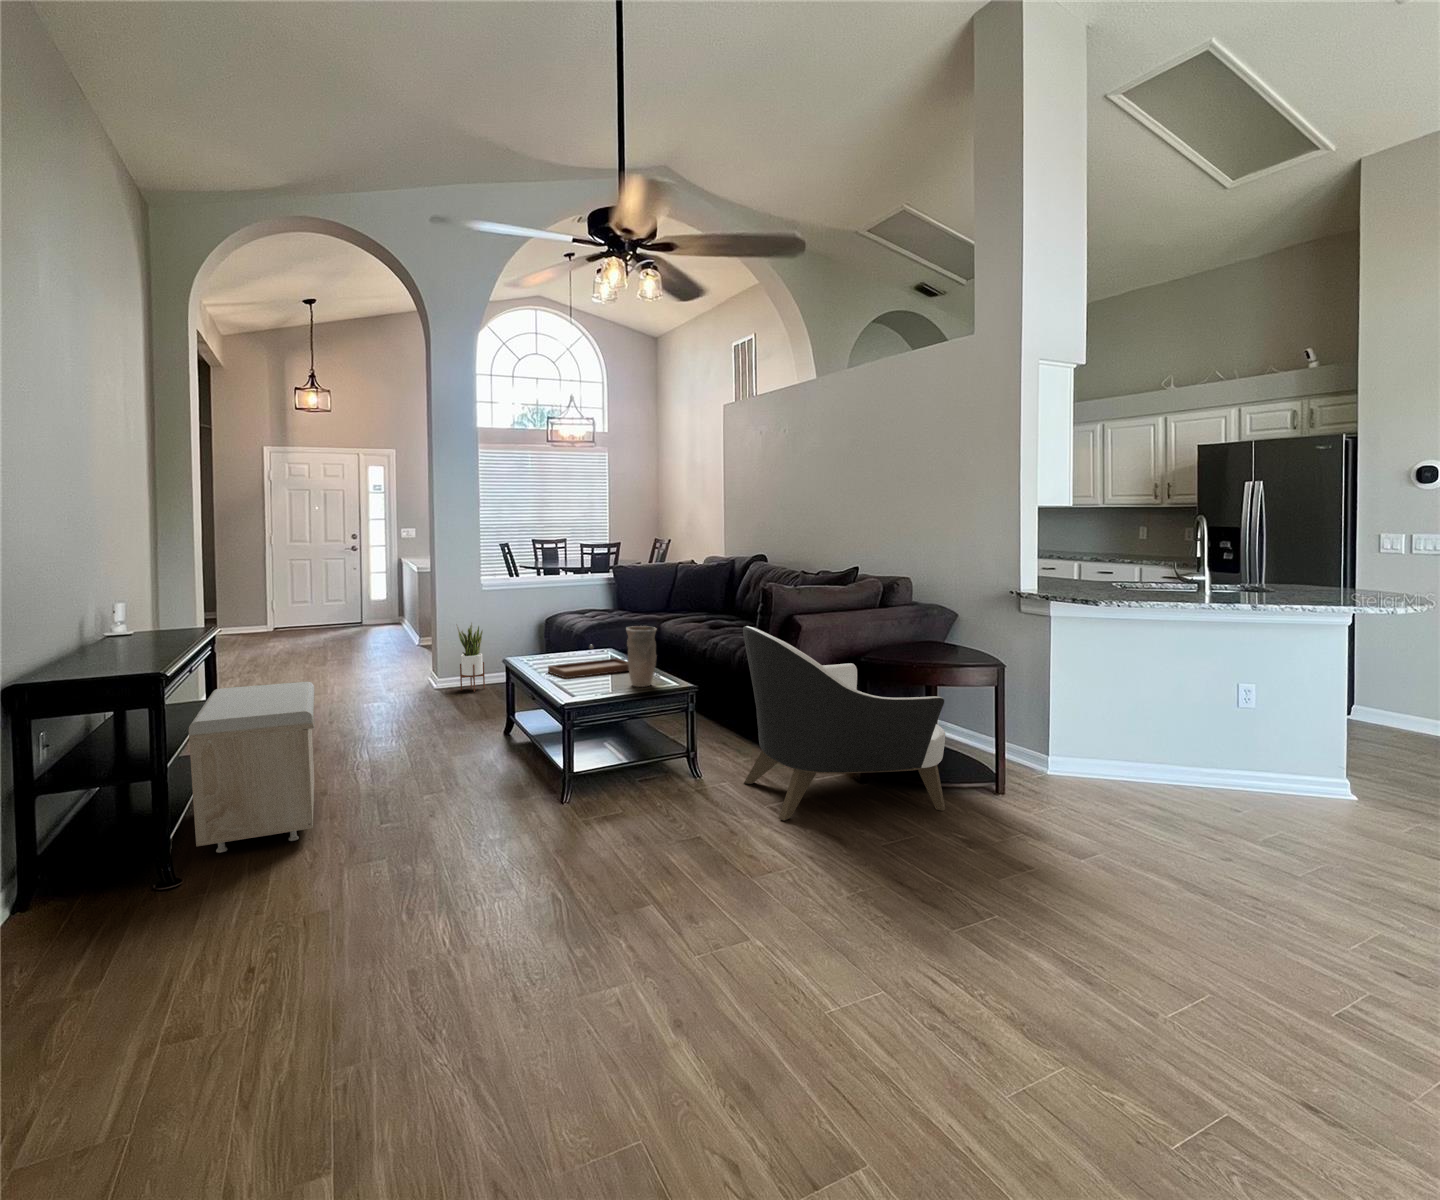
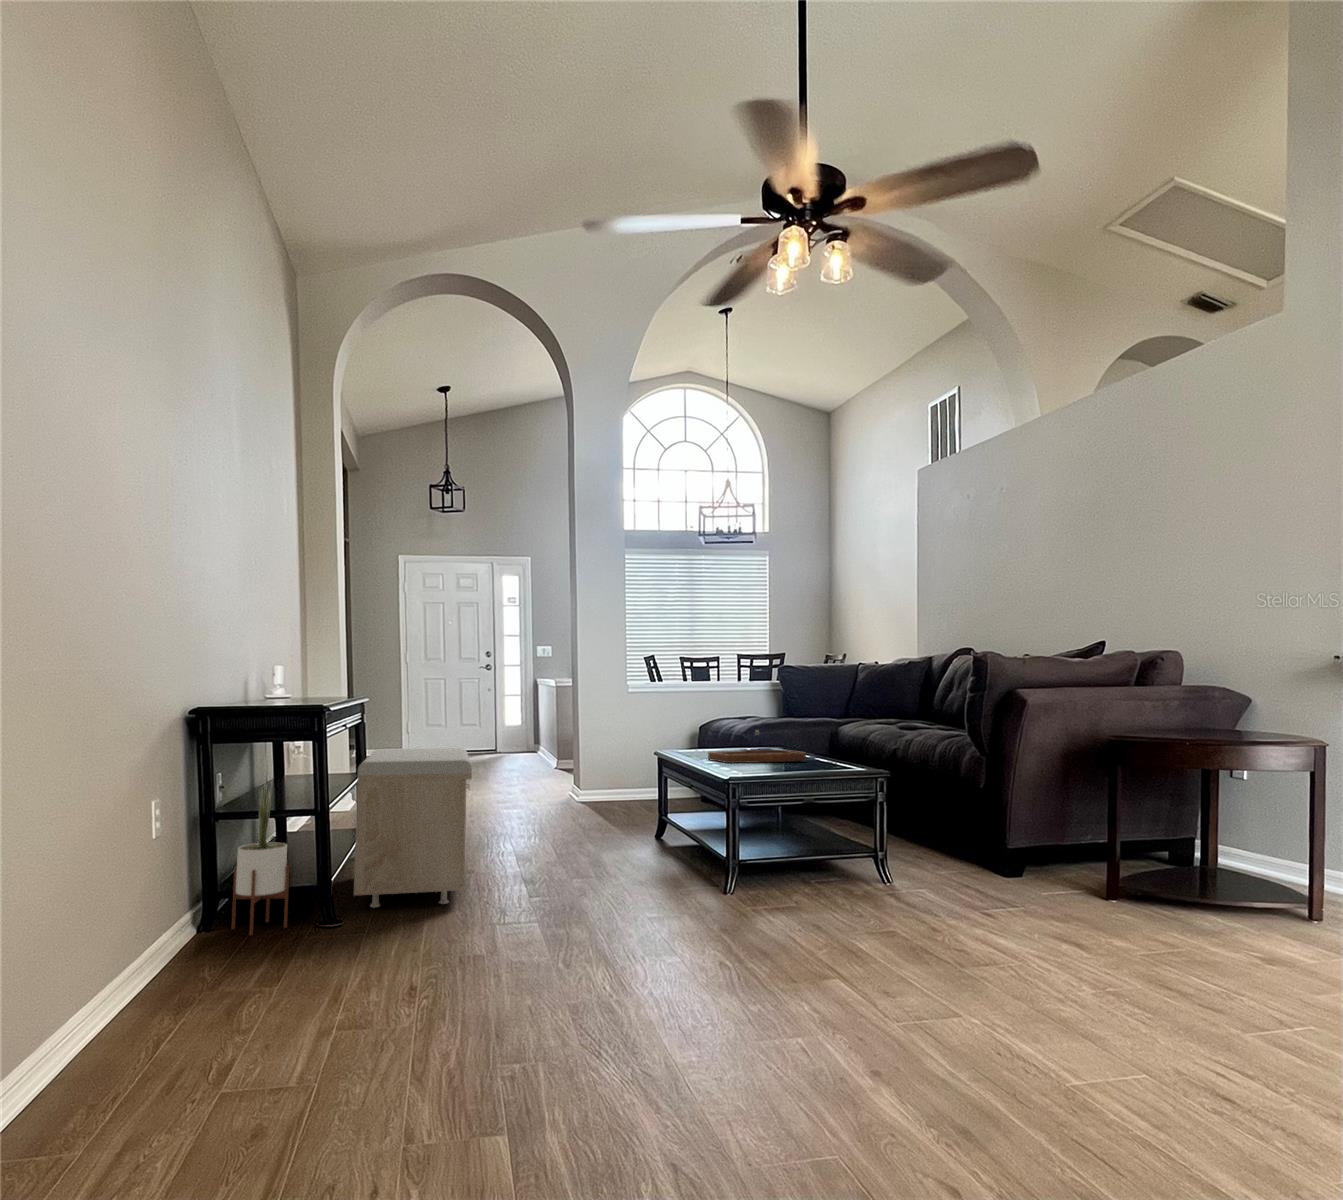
potted plant: present [456,622,485,692] -> present [232,780,289,935]
vase: present [626,626,657,687] -> none [799,701,835,770]
armchair: present [743,626,945,820] -> none [940,688,1221,927]

